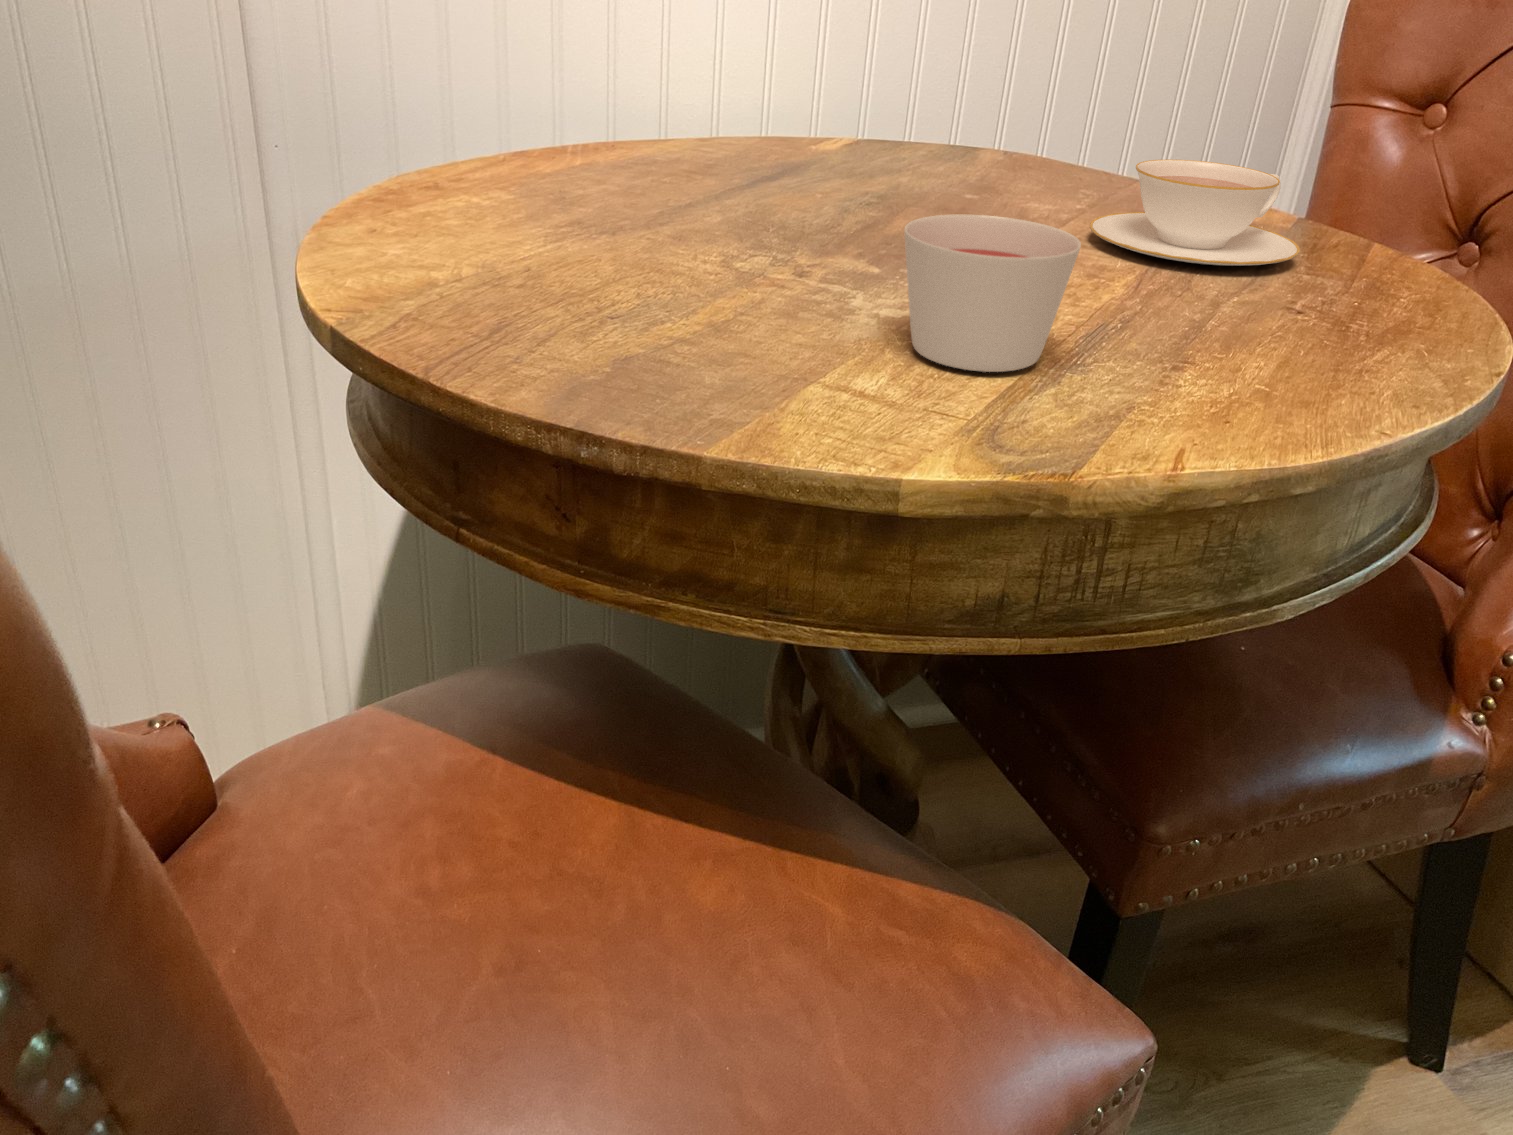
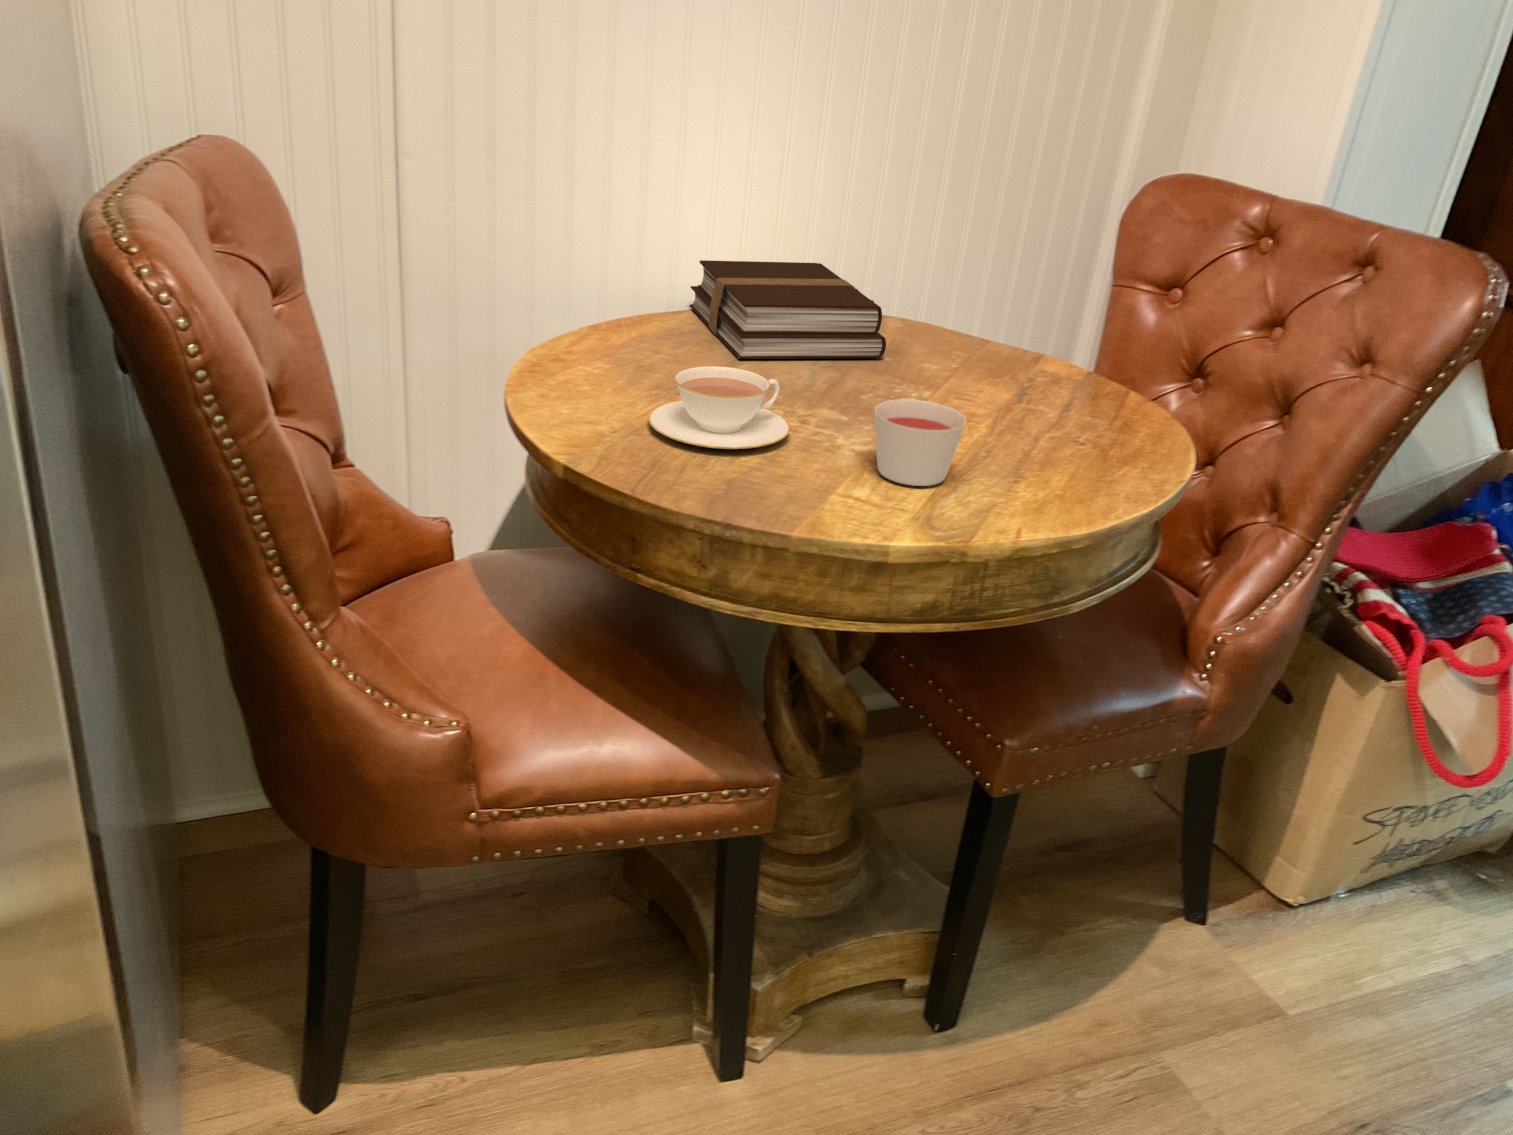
book: none [690,68,969,198] -> present [689,260,886,359]
teacup: present [1090,159,1300,266] -> present [648,366,790,449]

